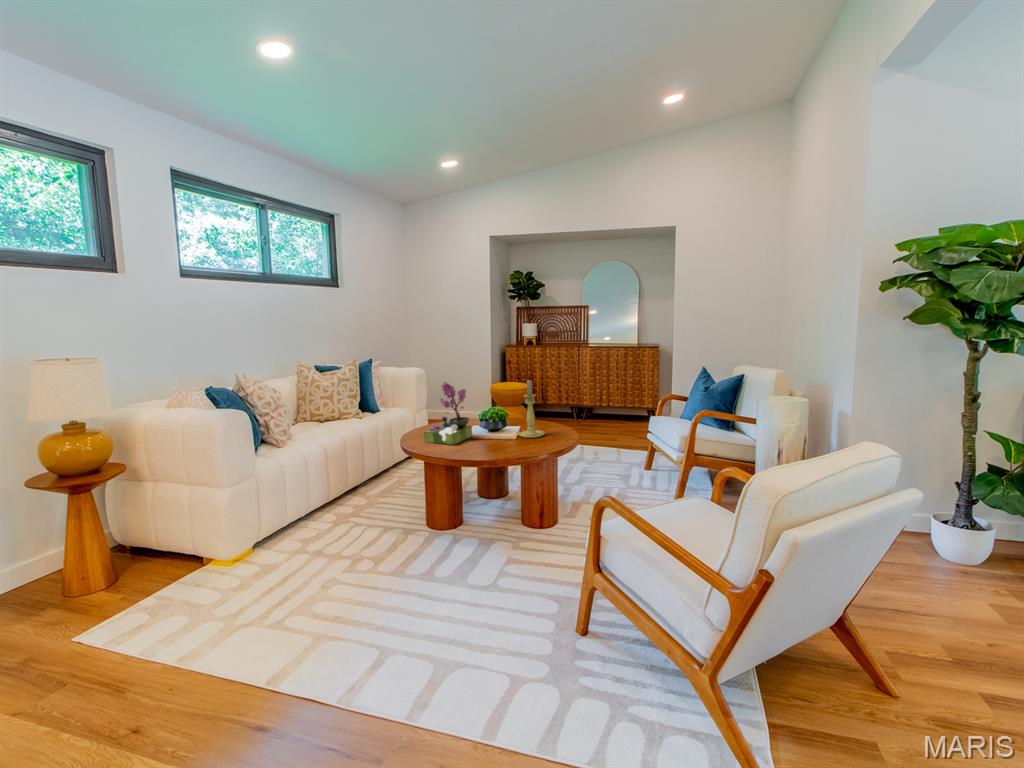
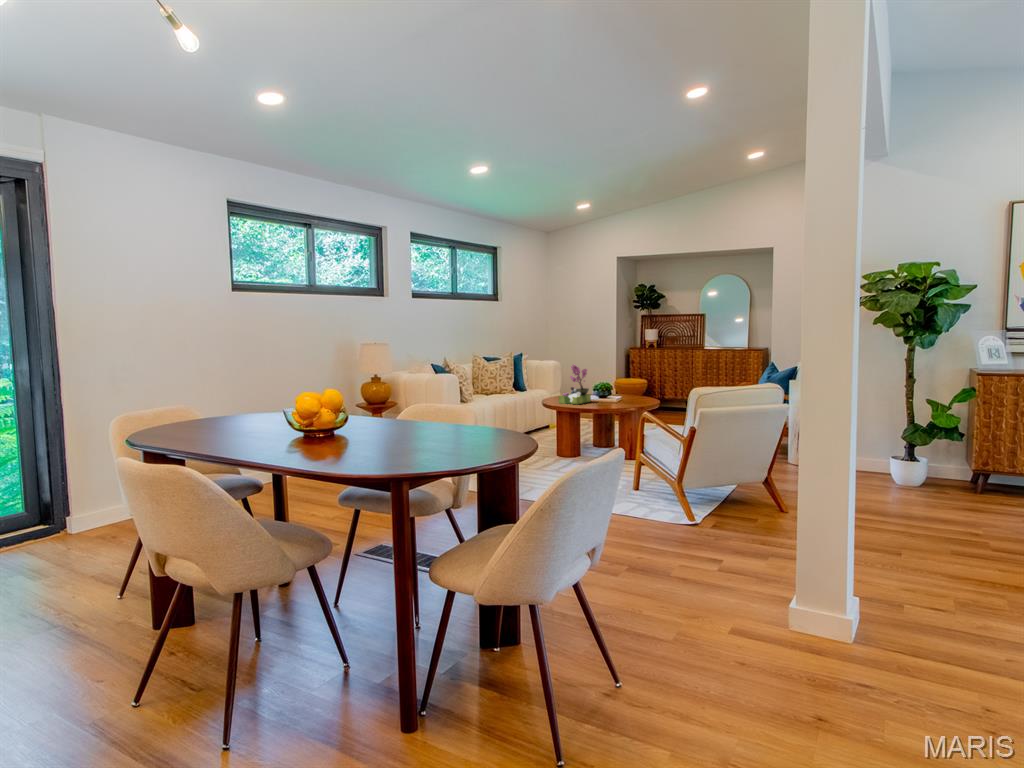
candle holder: present [518,380,545,438] -> none [622,363,641,403]

